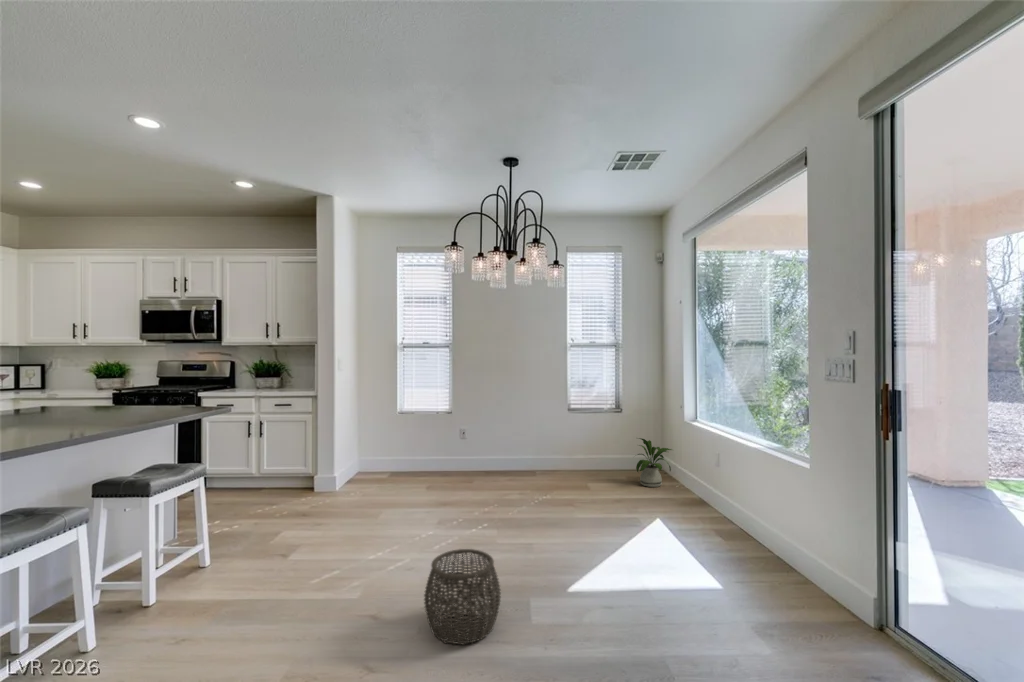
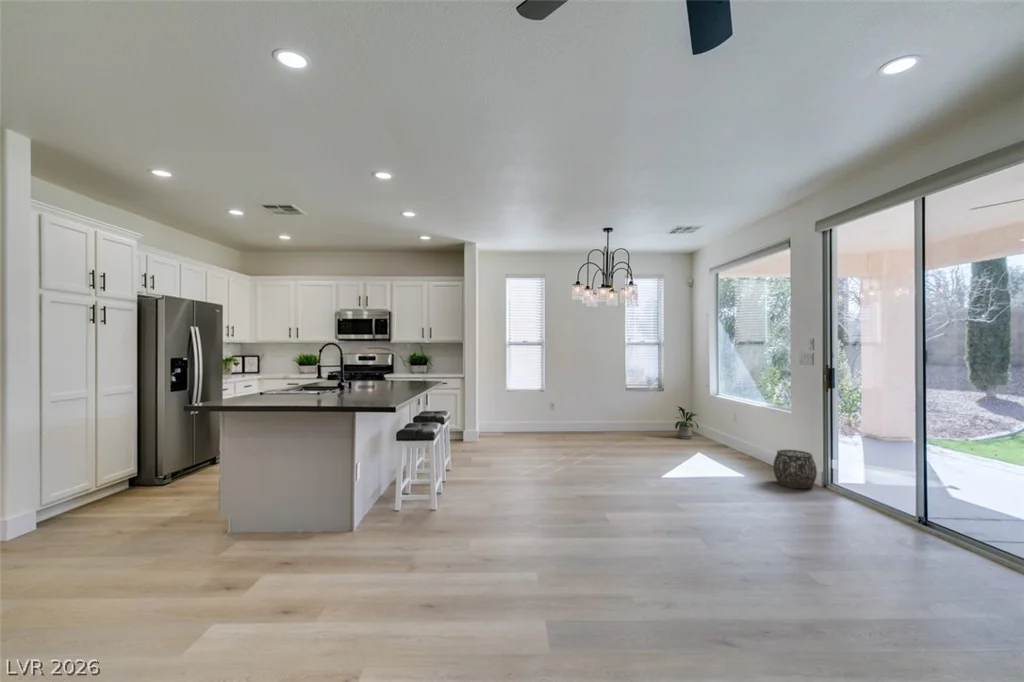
woven basket: present [424,549,501,645] -> present [773,450,817,489]

